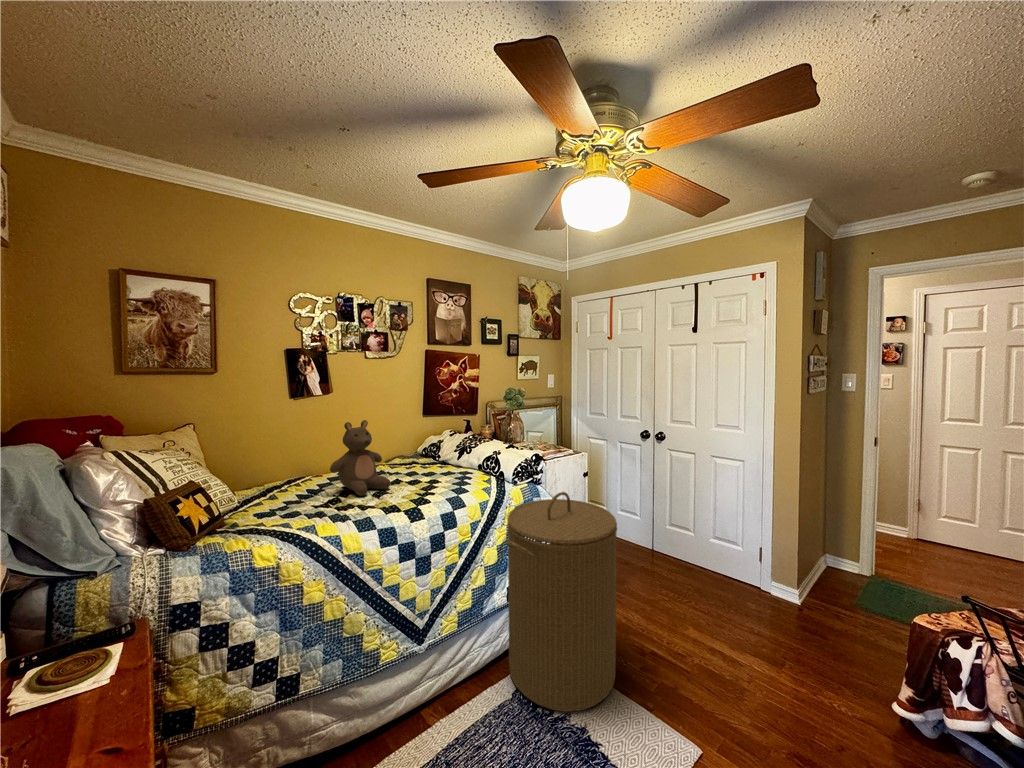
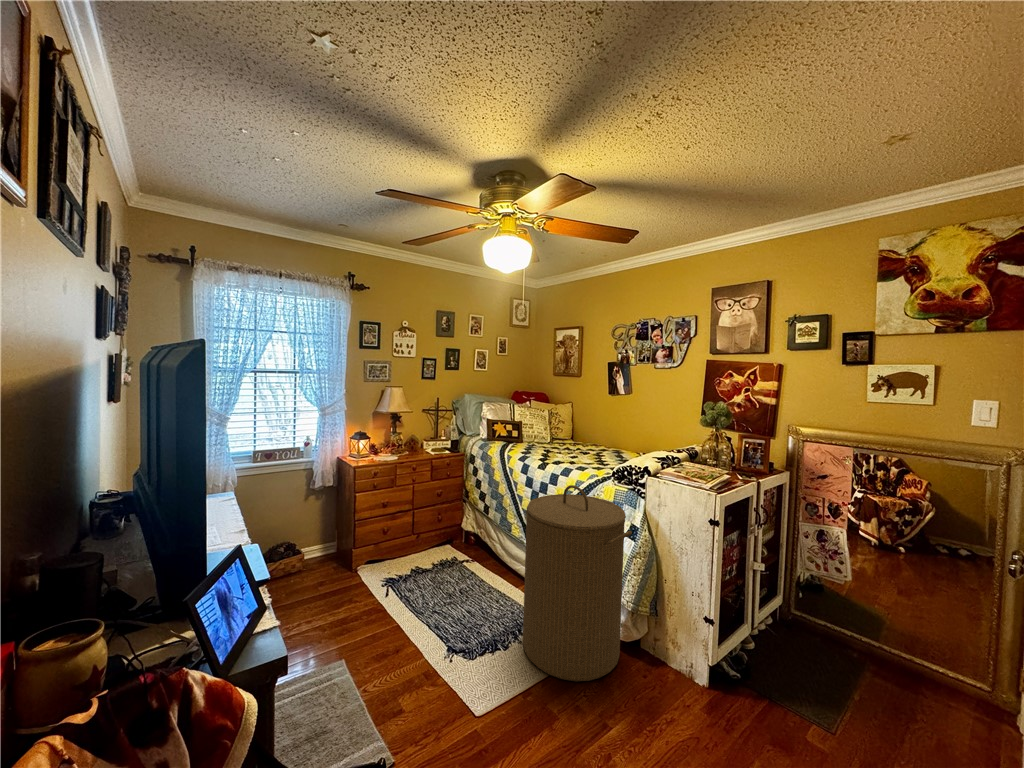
stuffed bear: present [330,420,391,496] -> none [560,408,598,456]

